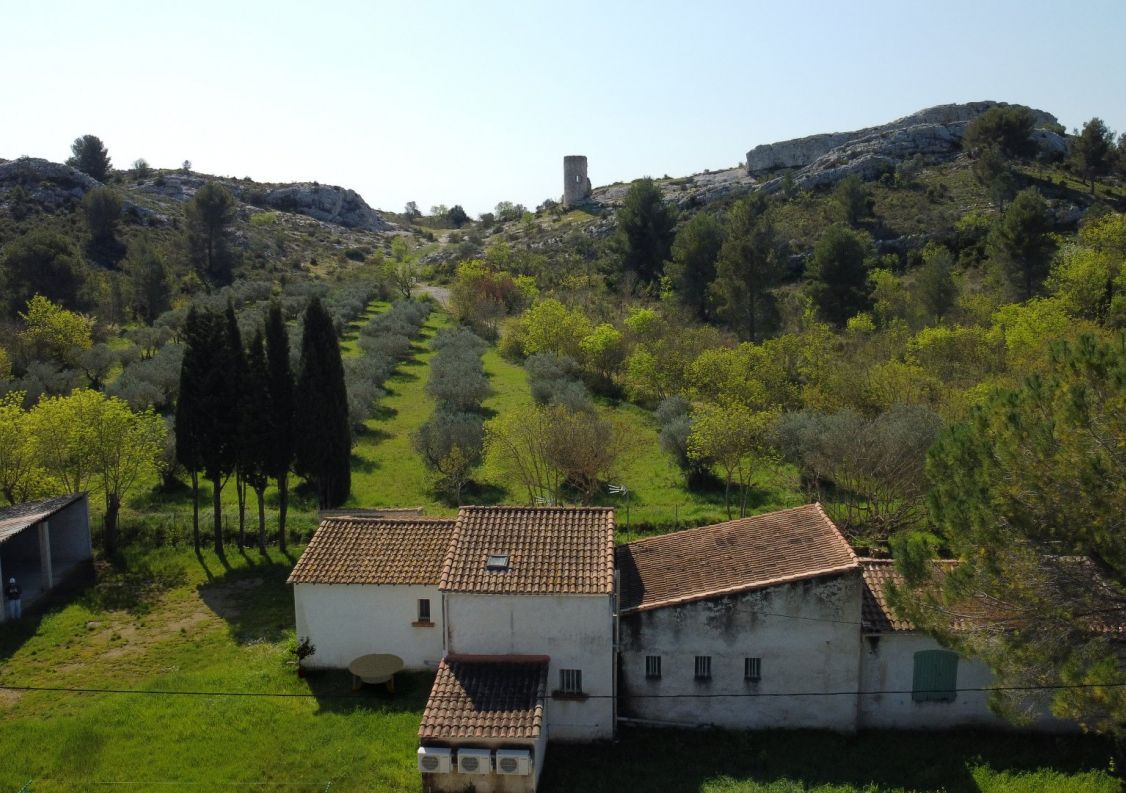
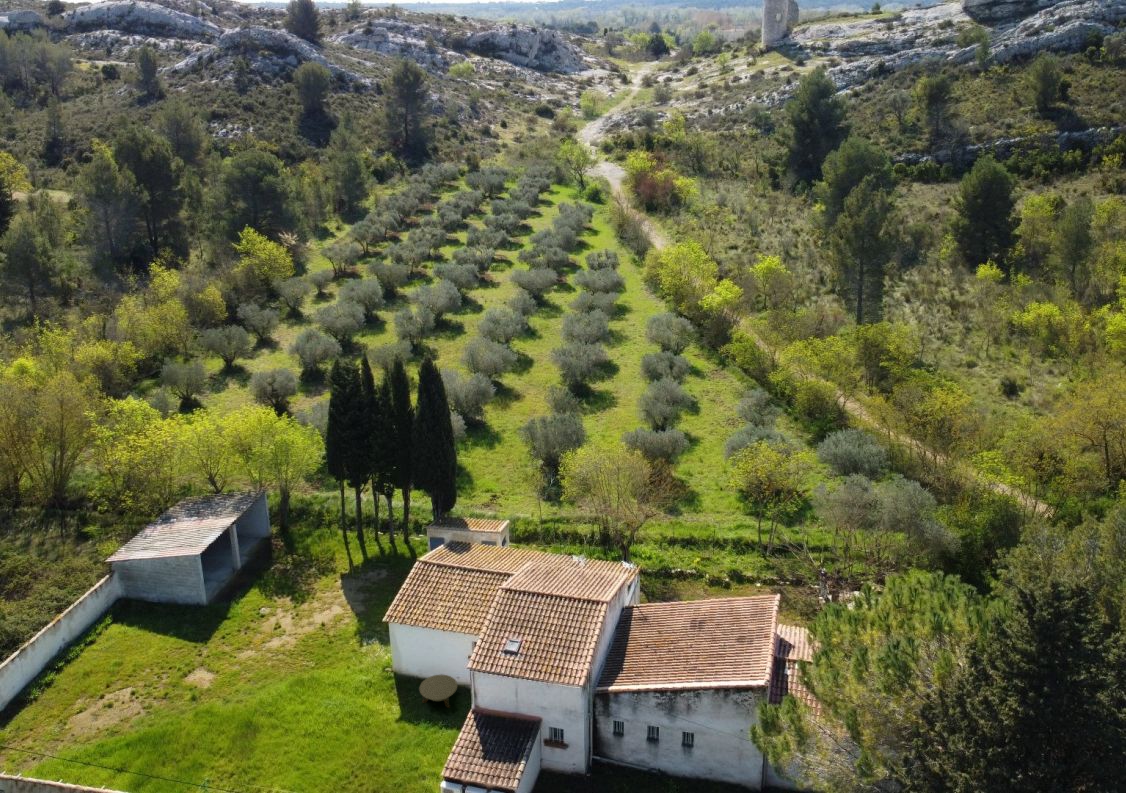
potted tree: present [289,636,316,677] -> none [383,659,401,685]

